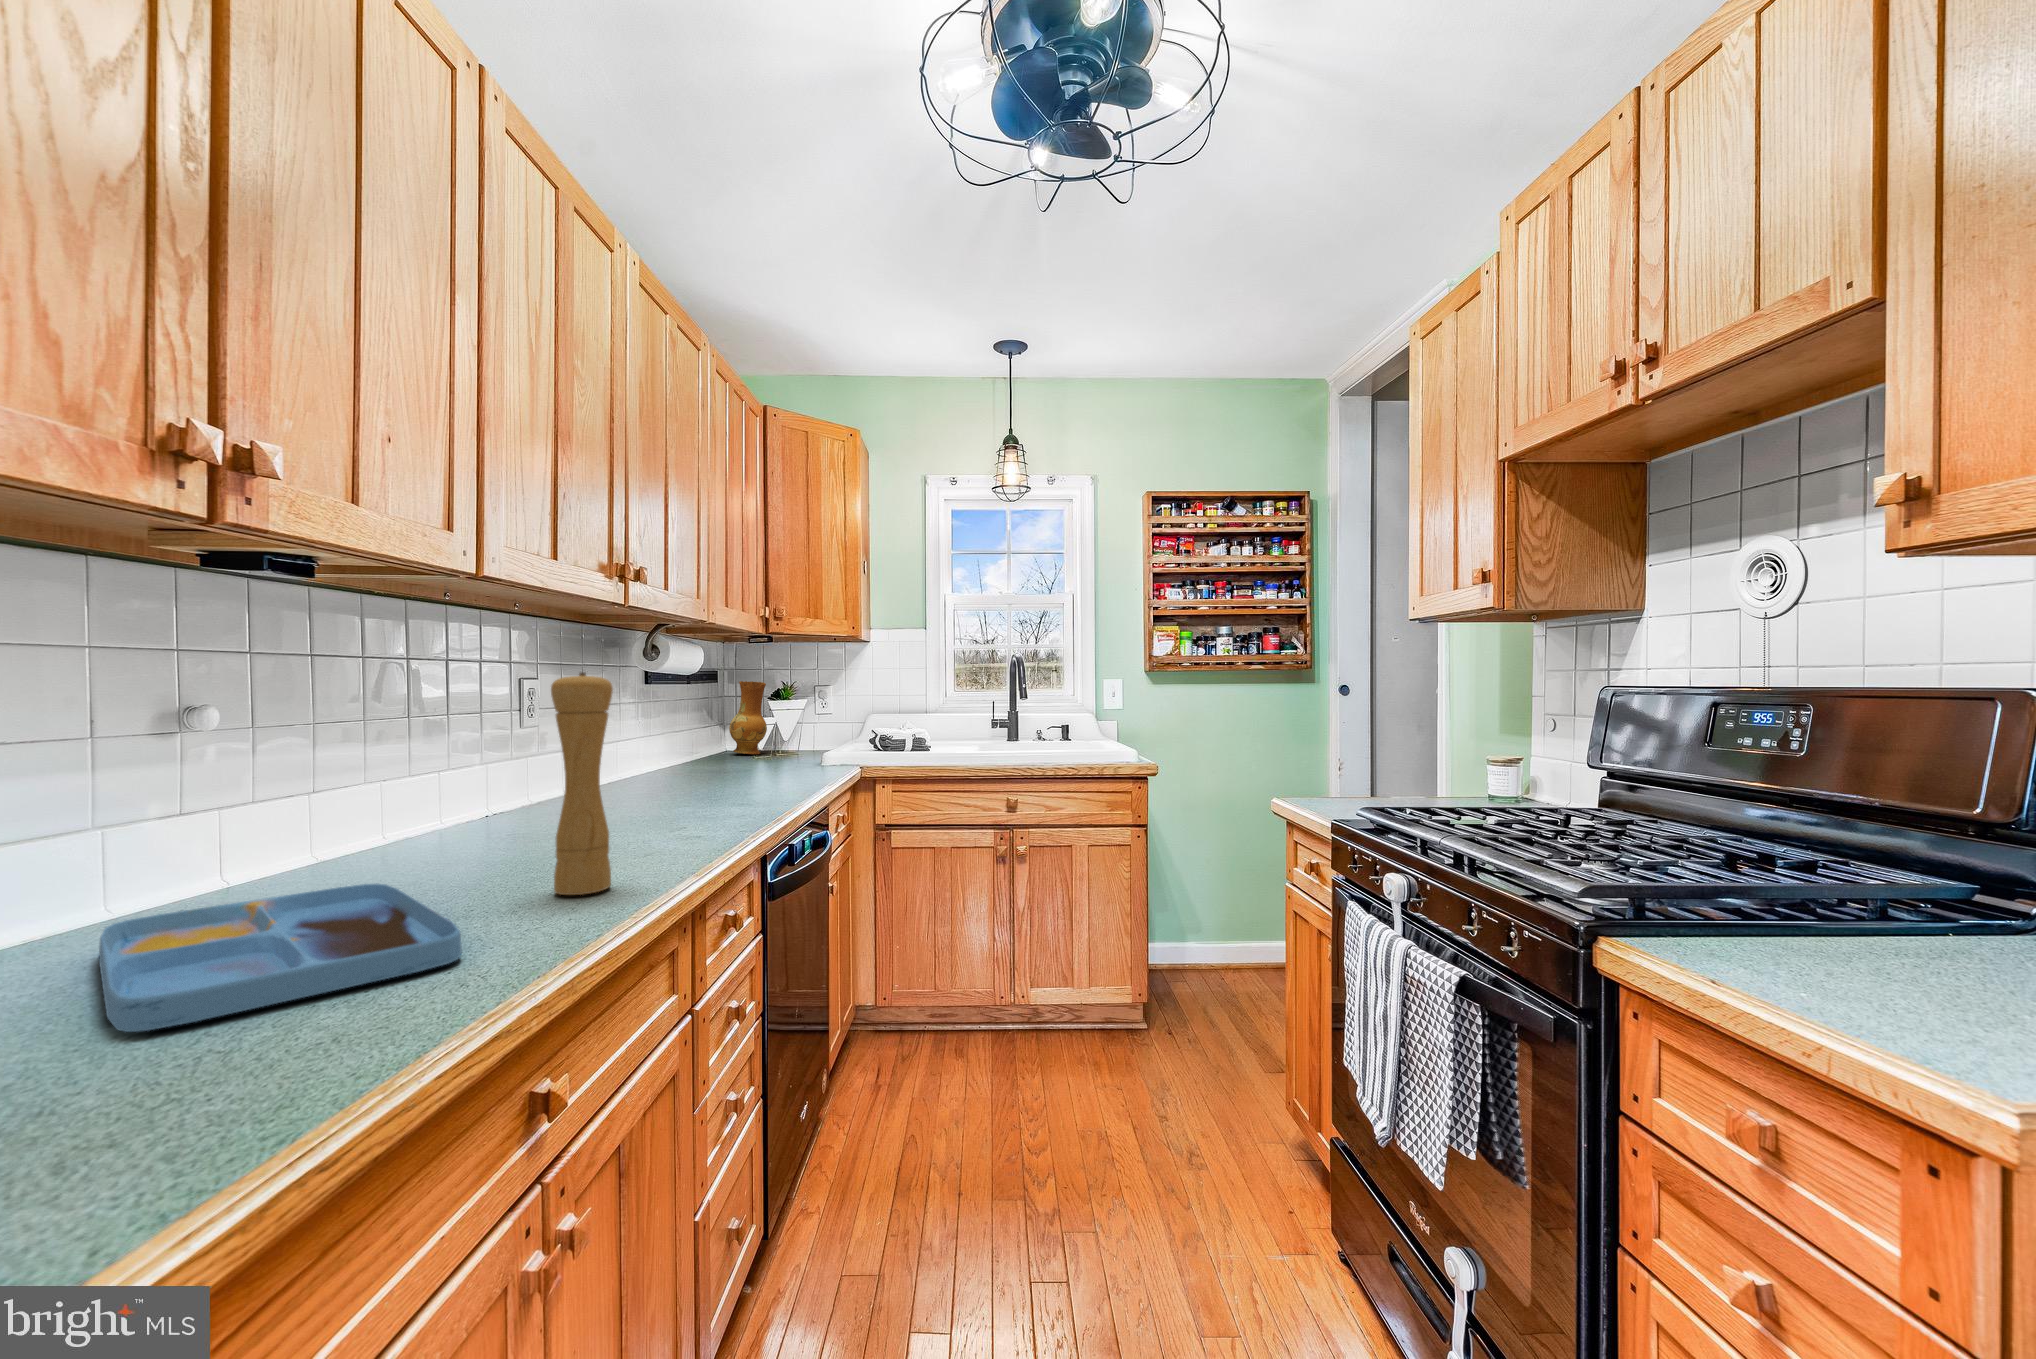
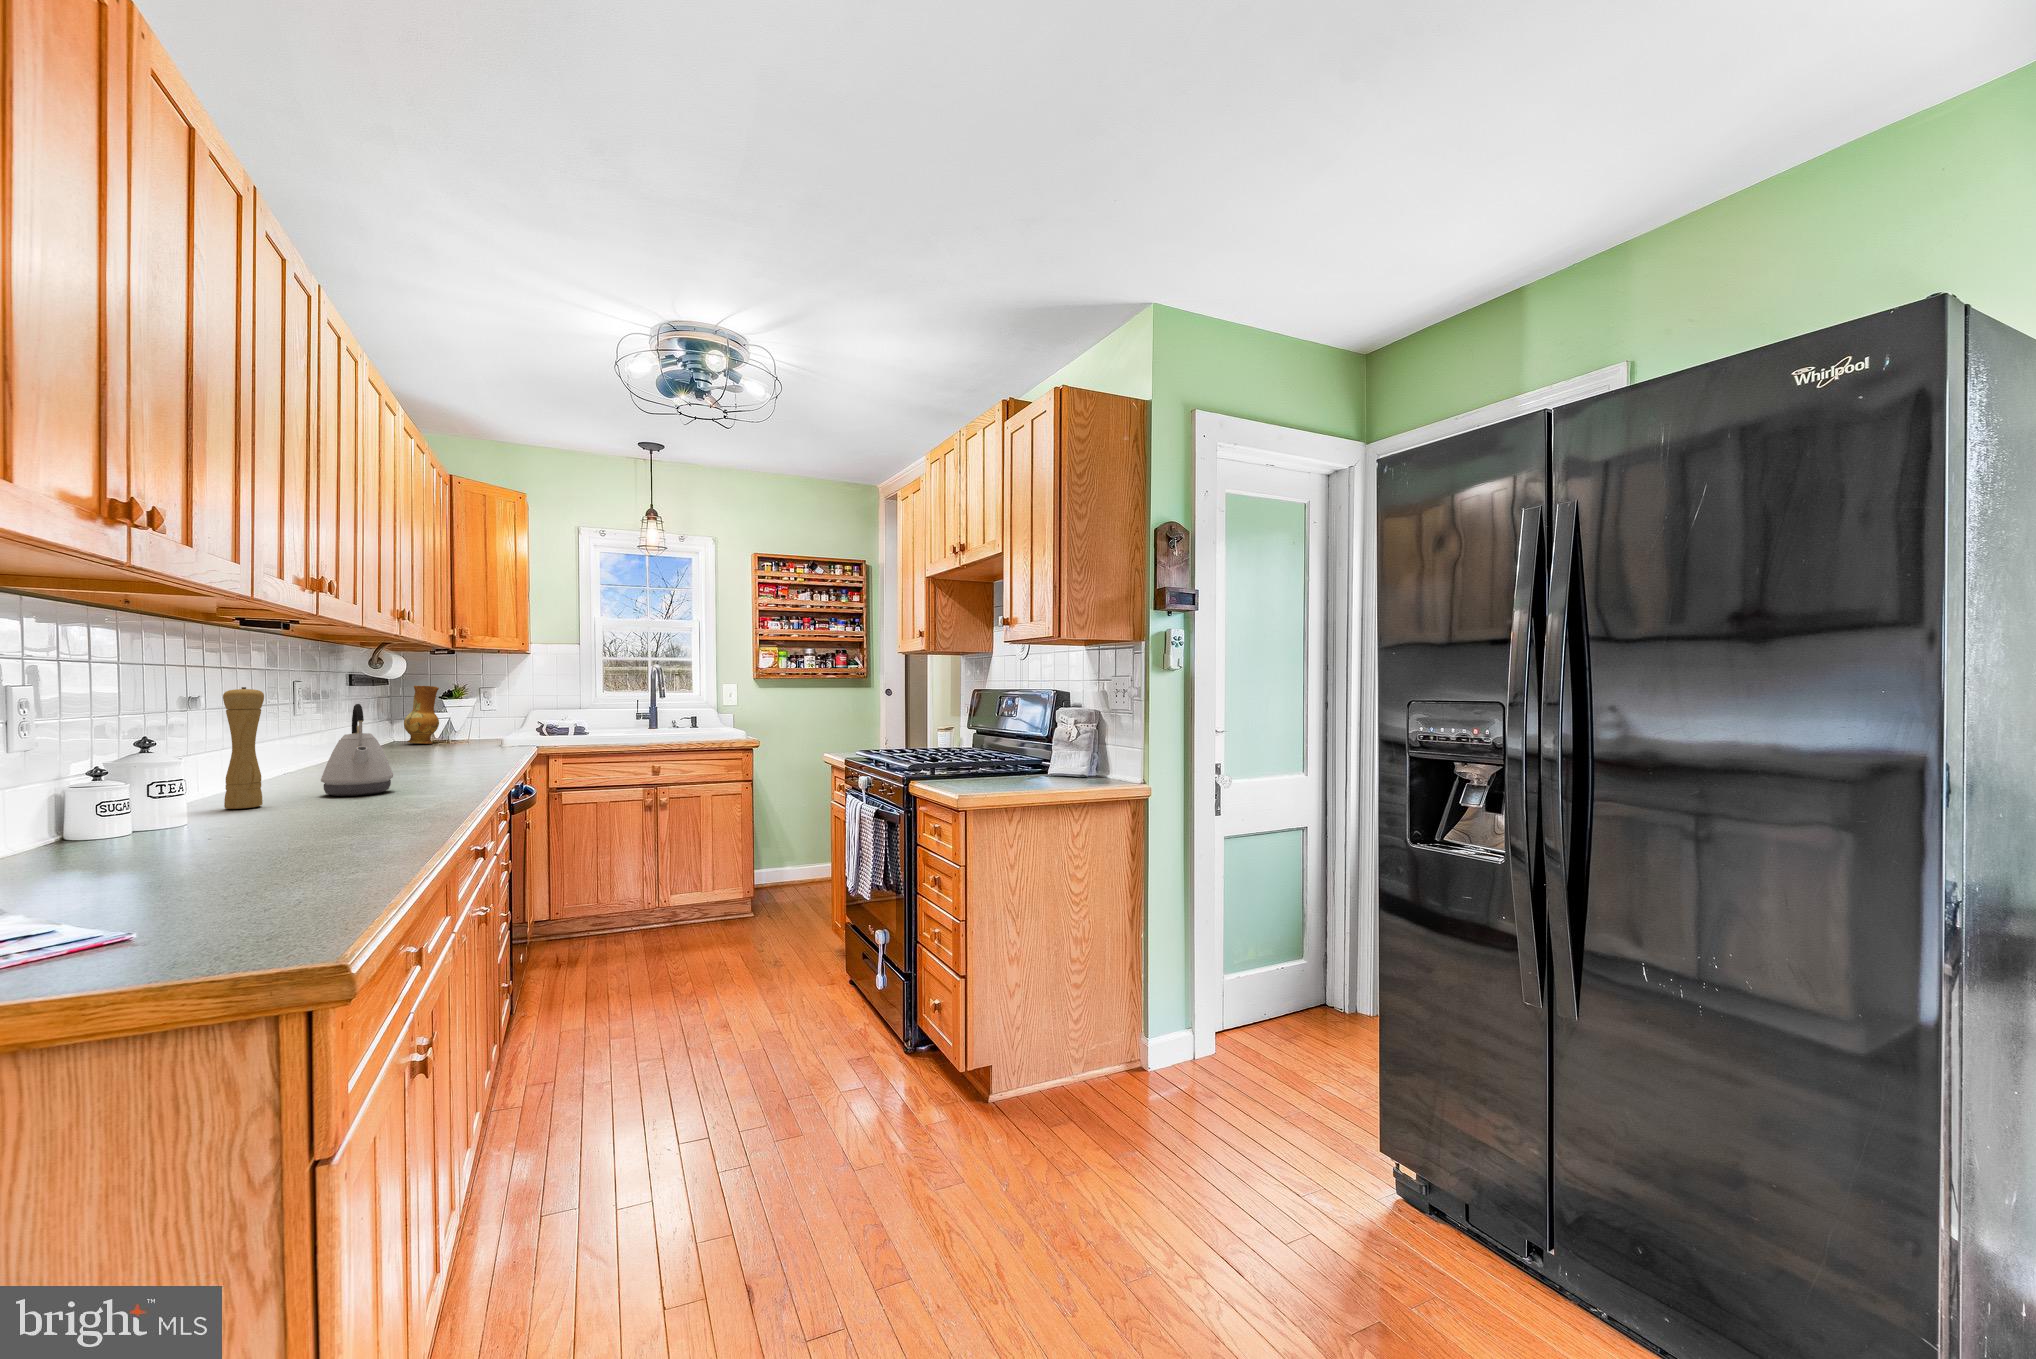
pepper mill: present [551,672,613,895] -> present [223,687,264,809]
kettle: none [395,706,521,880] -> present [321,704,393,796]
tray: present [99,883,462,1032] -> none [243,791,448,822]

